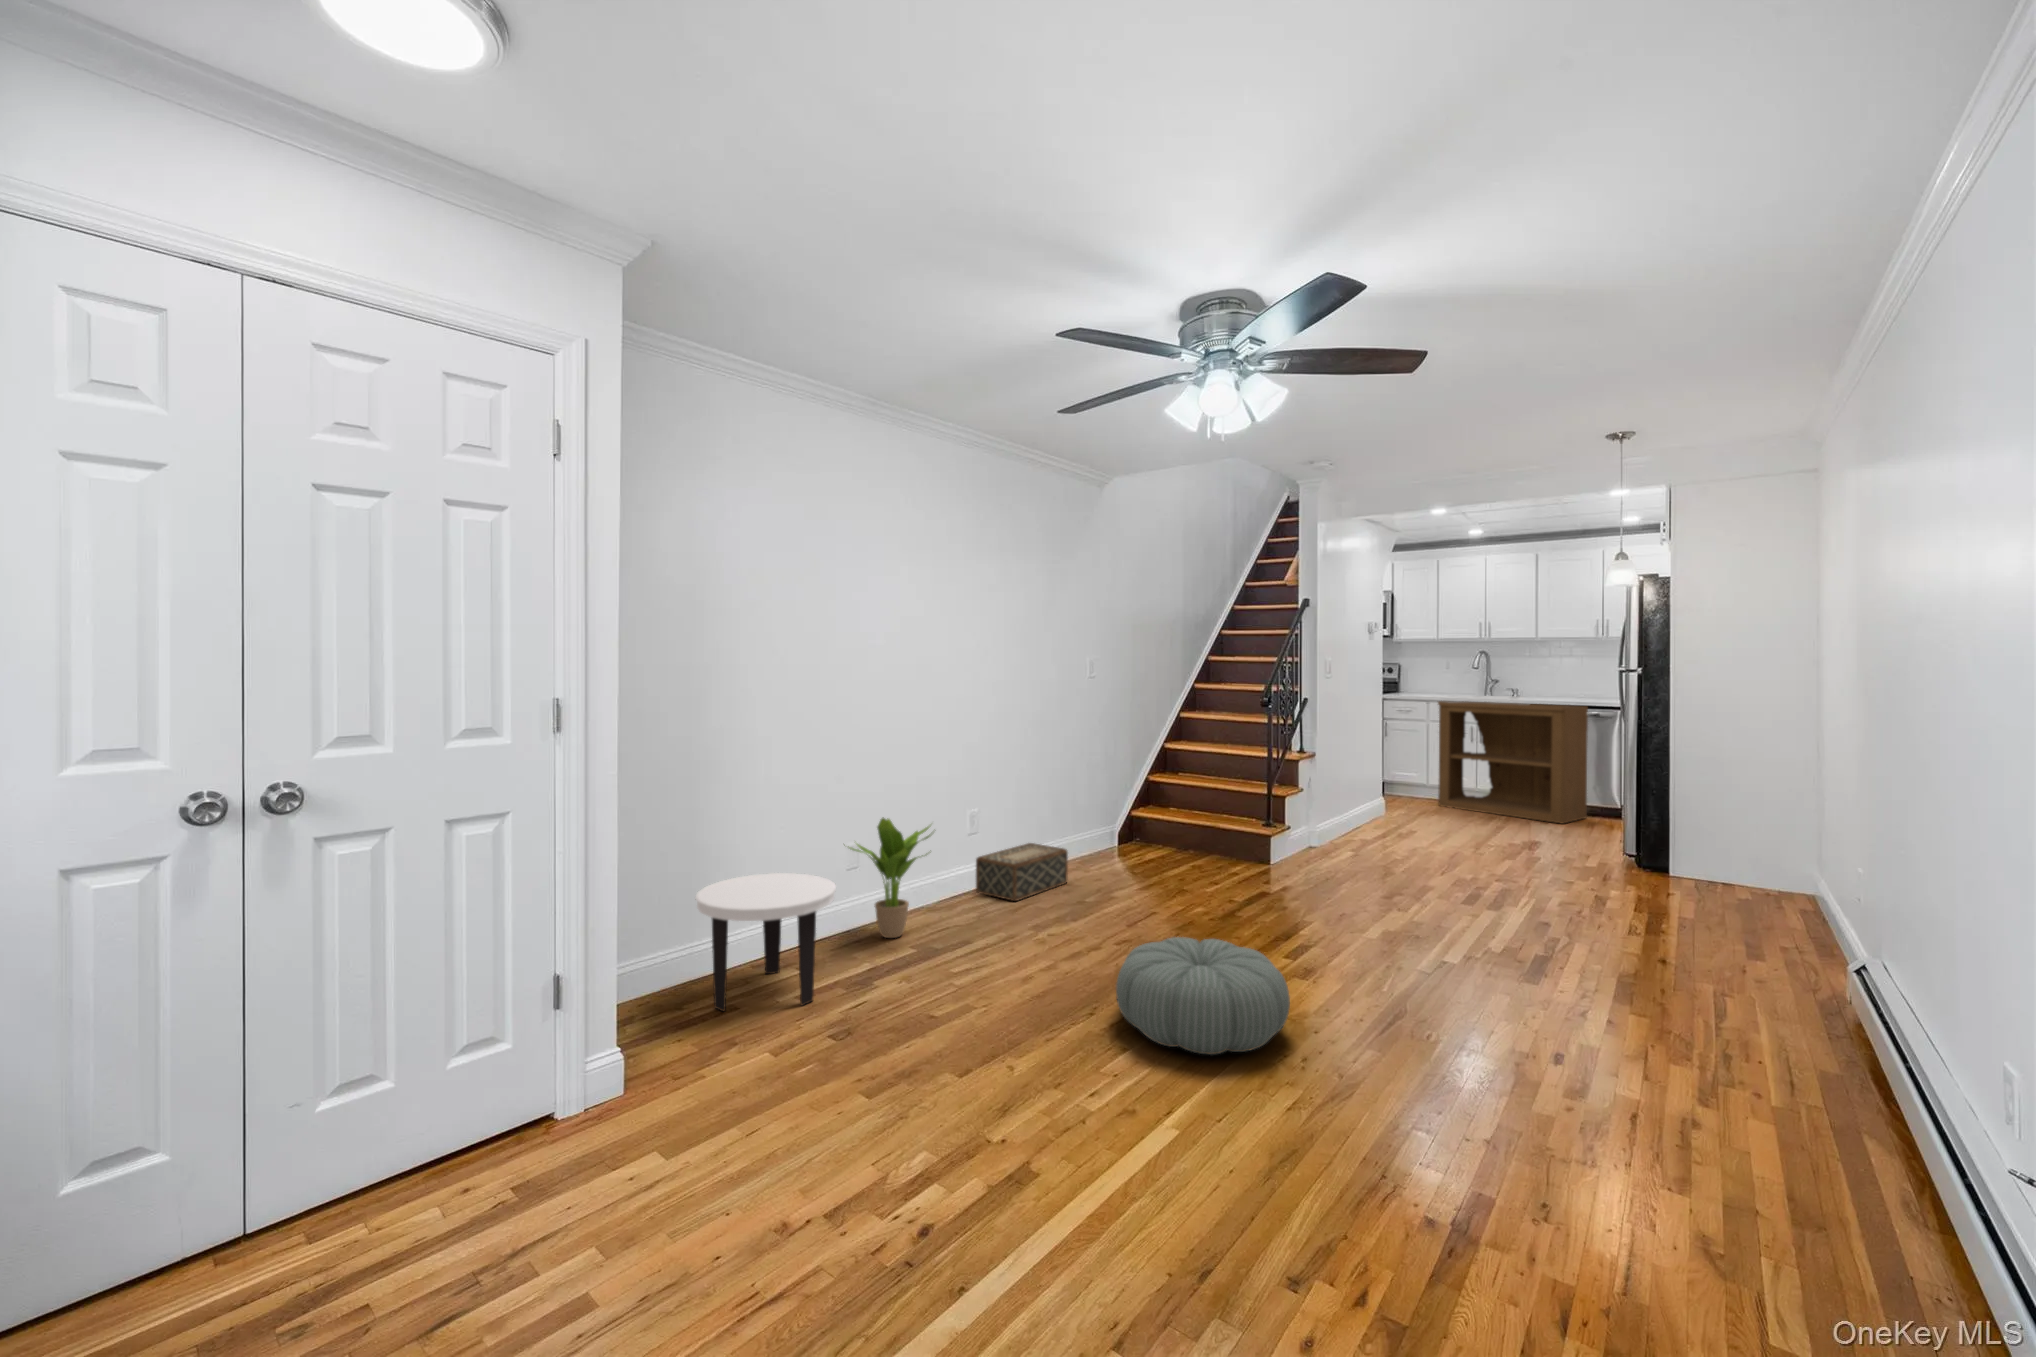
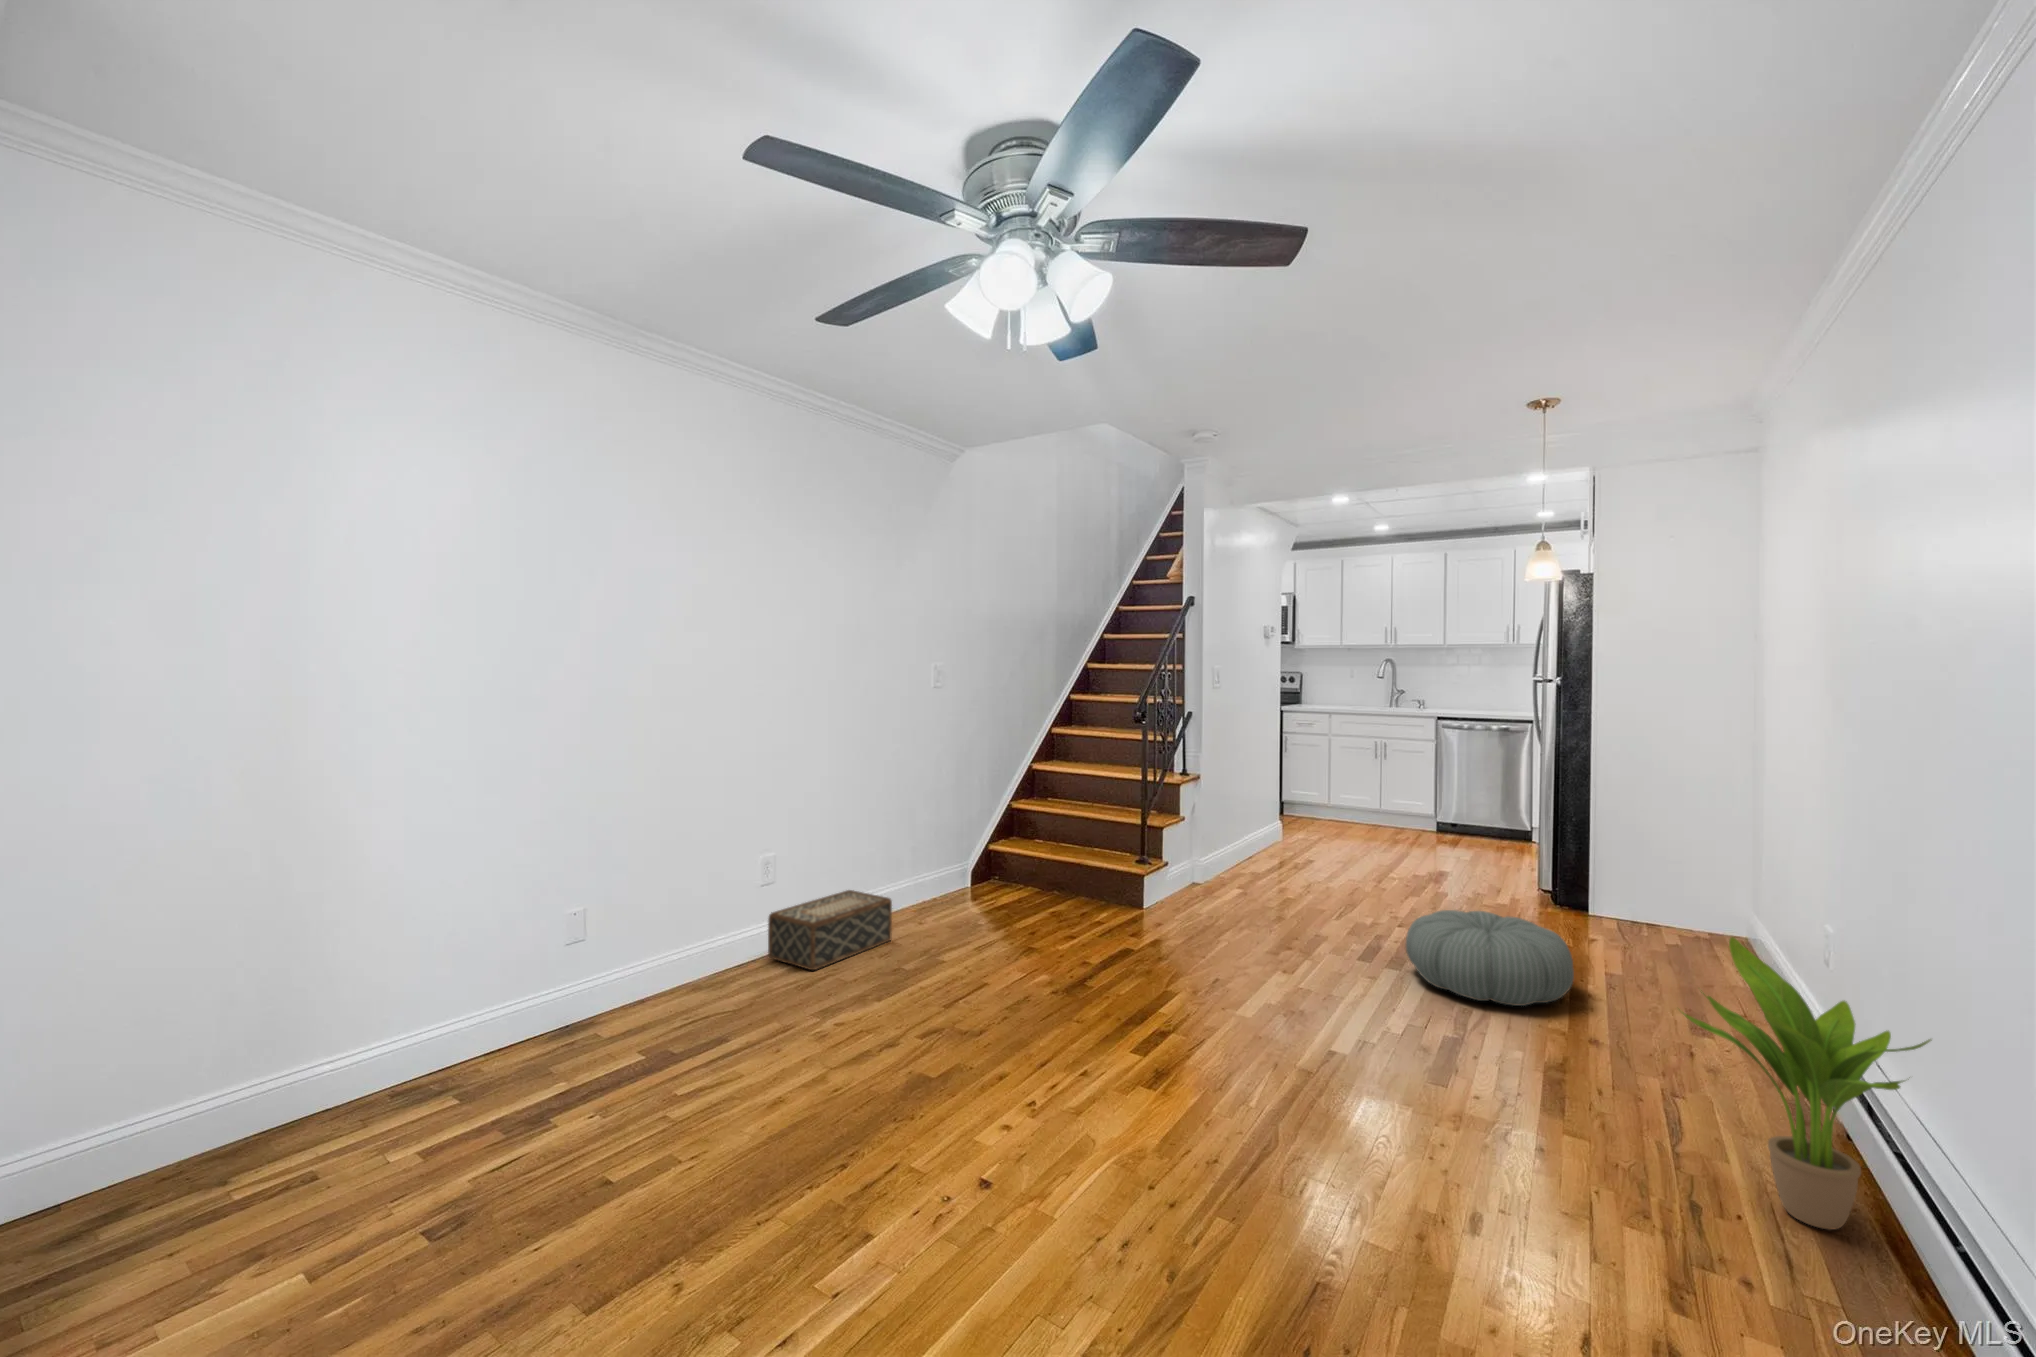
bookshelf: present [1438,701,1588,823] -> none [1340,714,1496,849]
potted plant: present [850,817,931,938] -> present [1683,937,1931,1229]
side table: present [695,873,836,1011] -> none [241,961,491,1189]
pouf: present [1116,937,1290,1054] -> present [1406,910,1574,1006]

